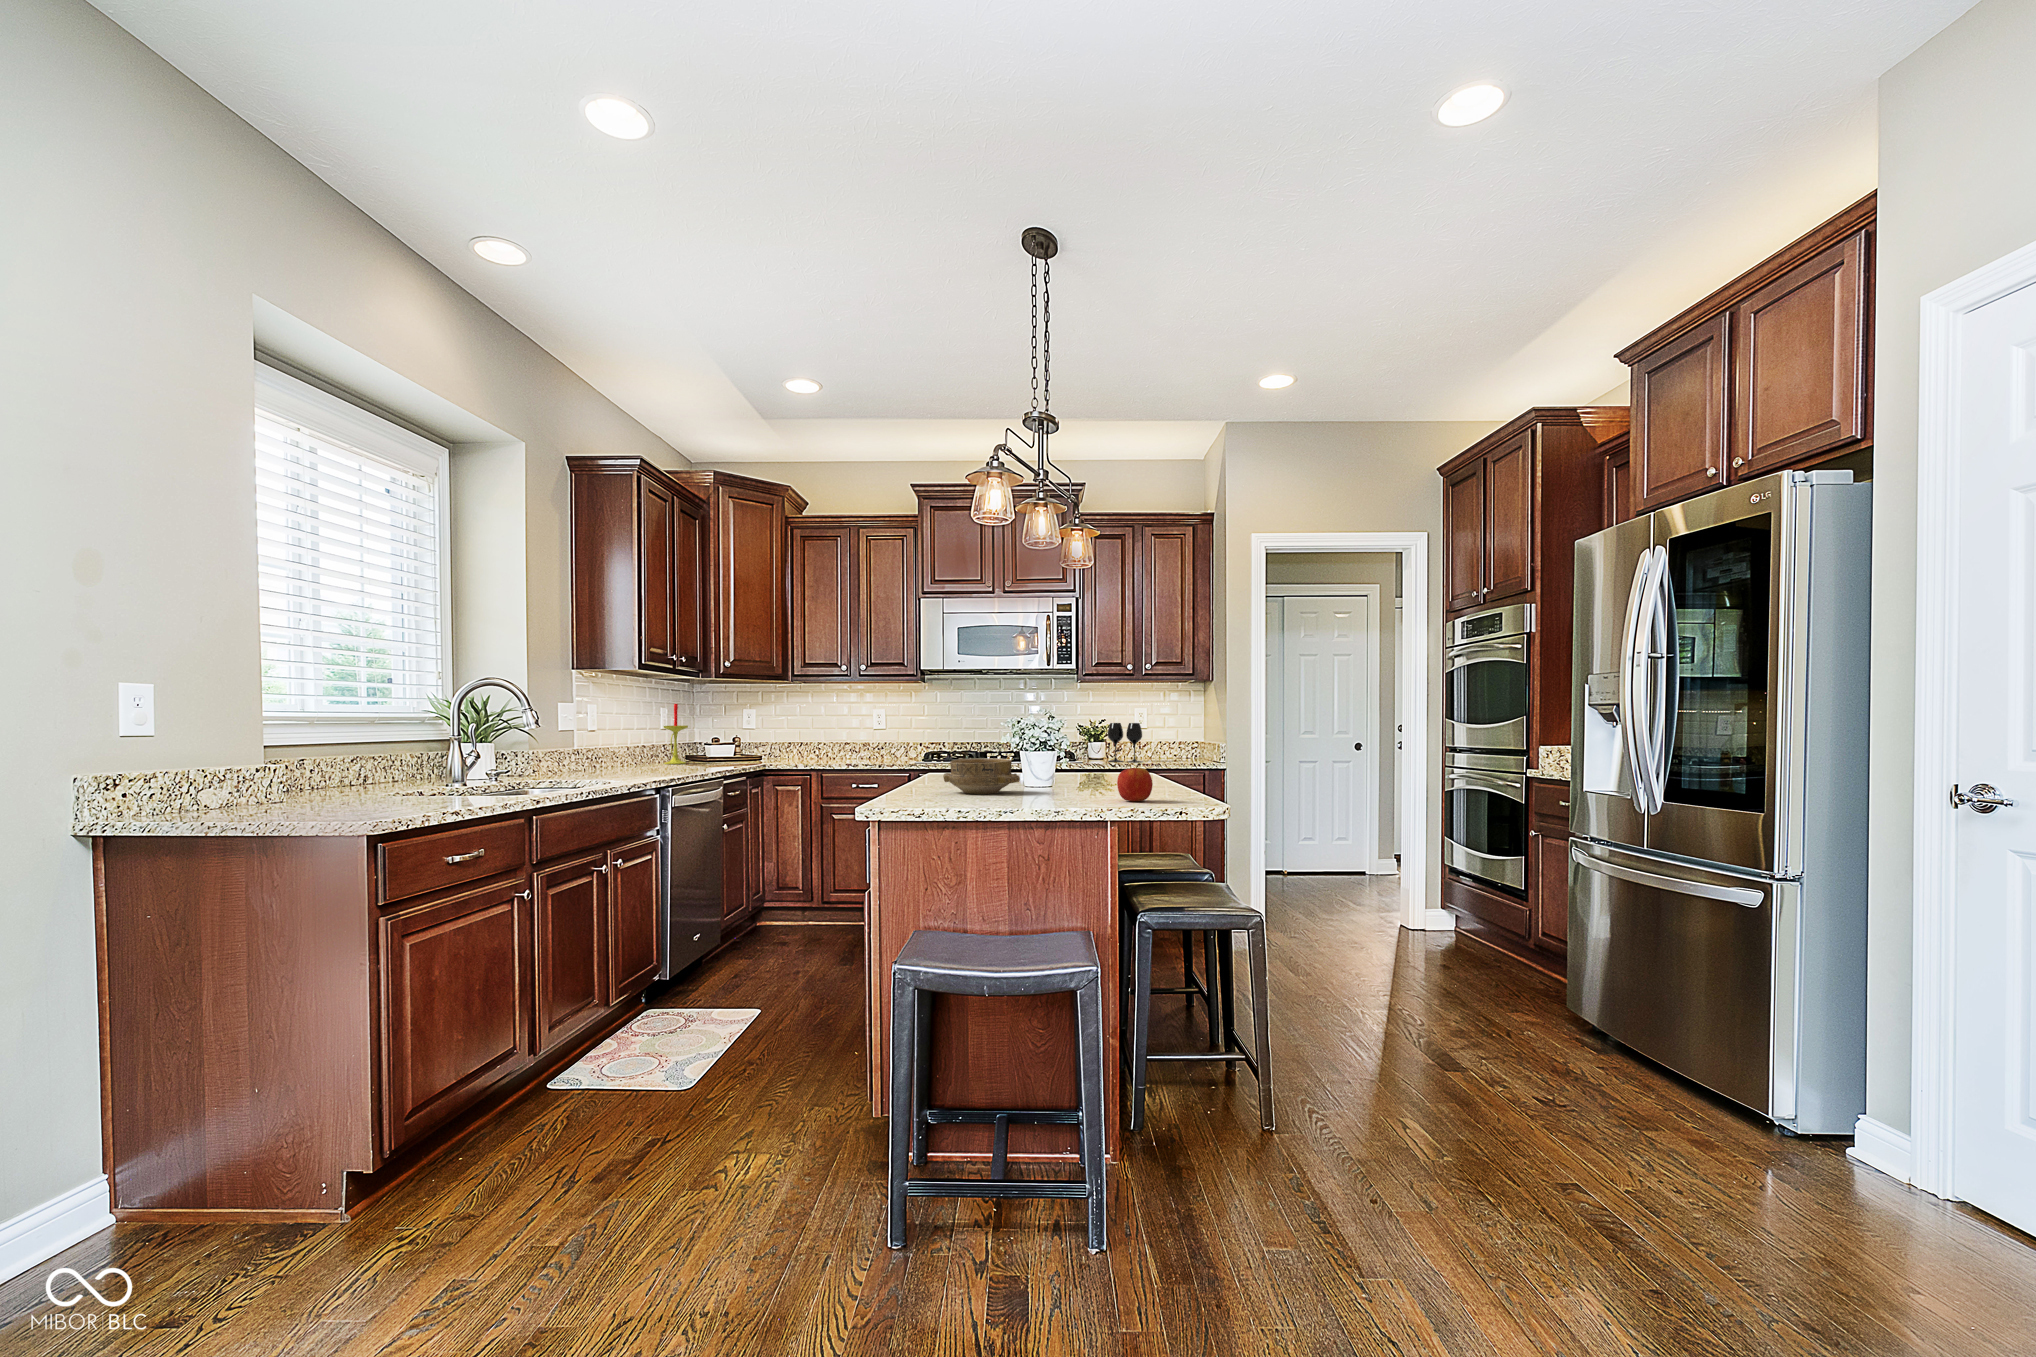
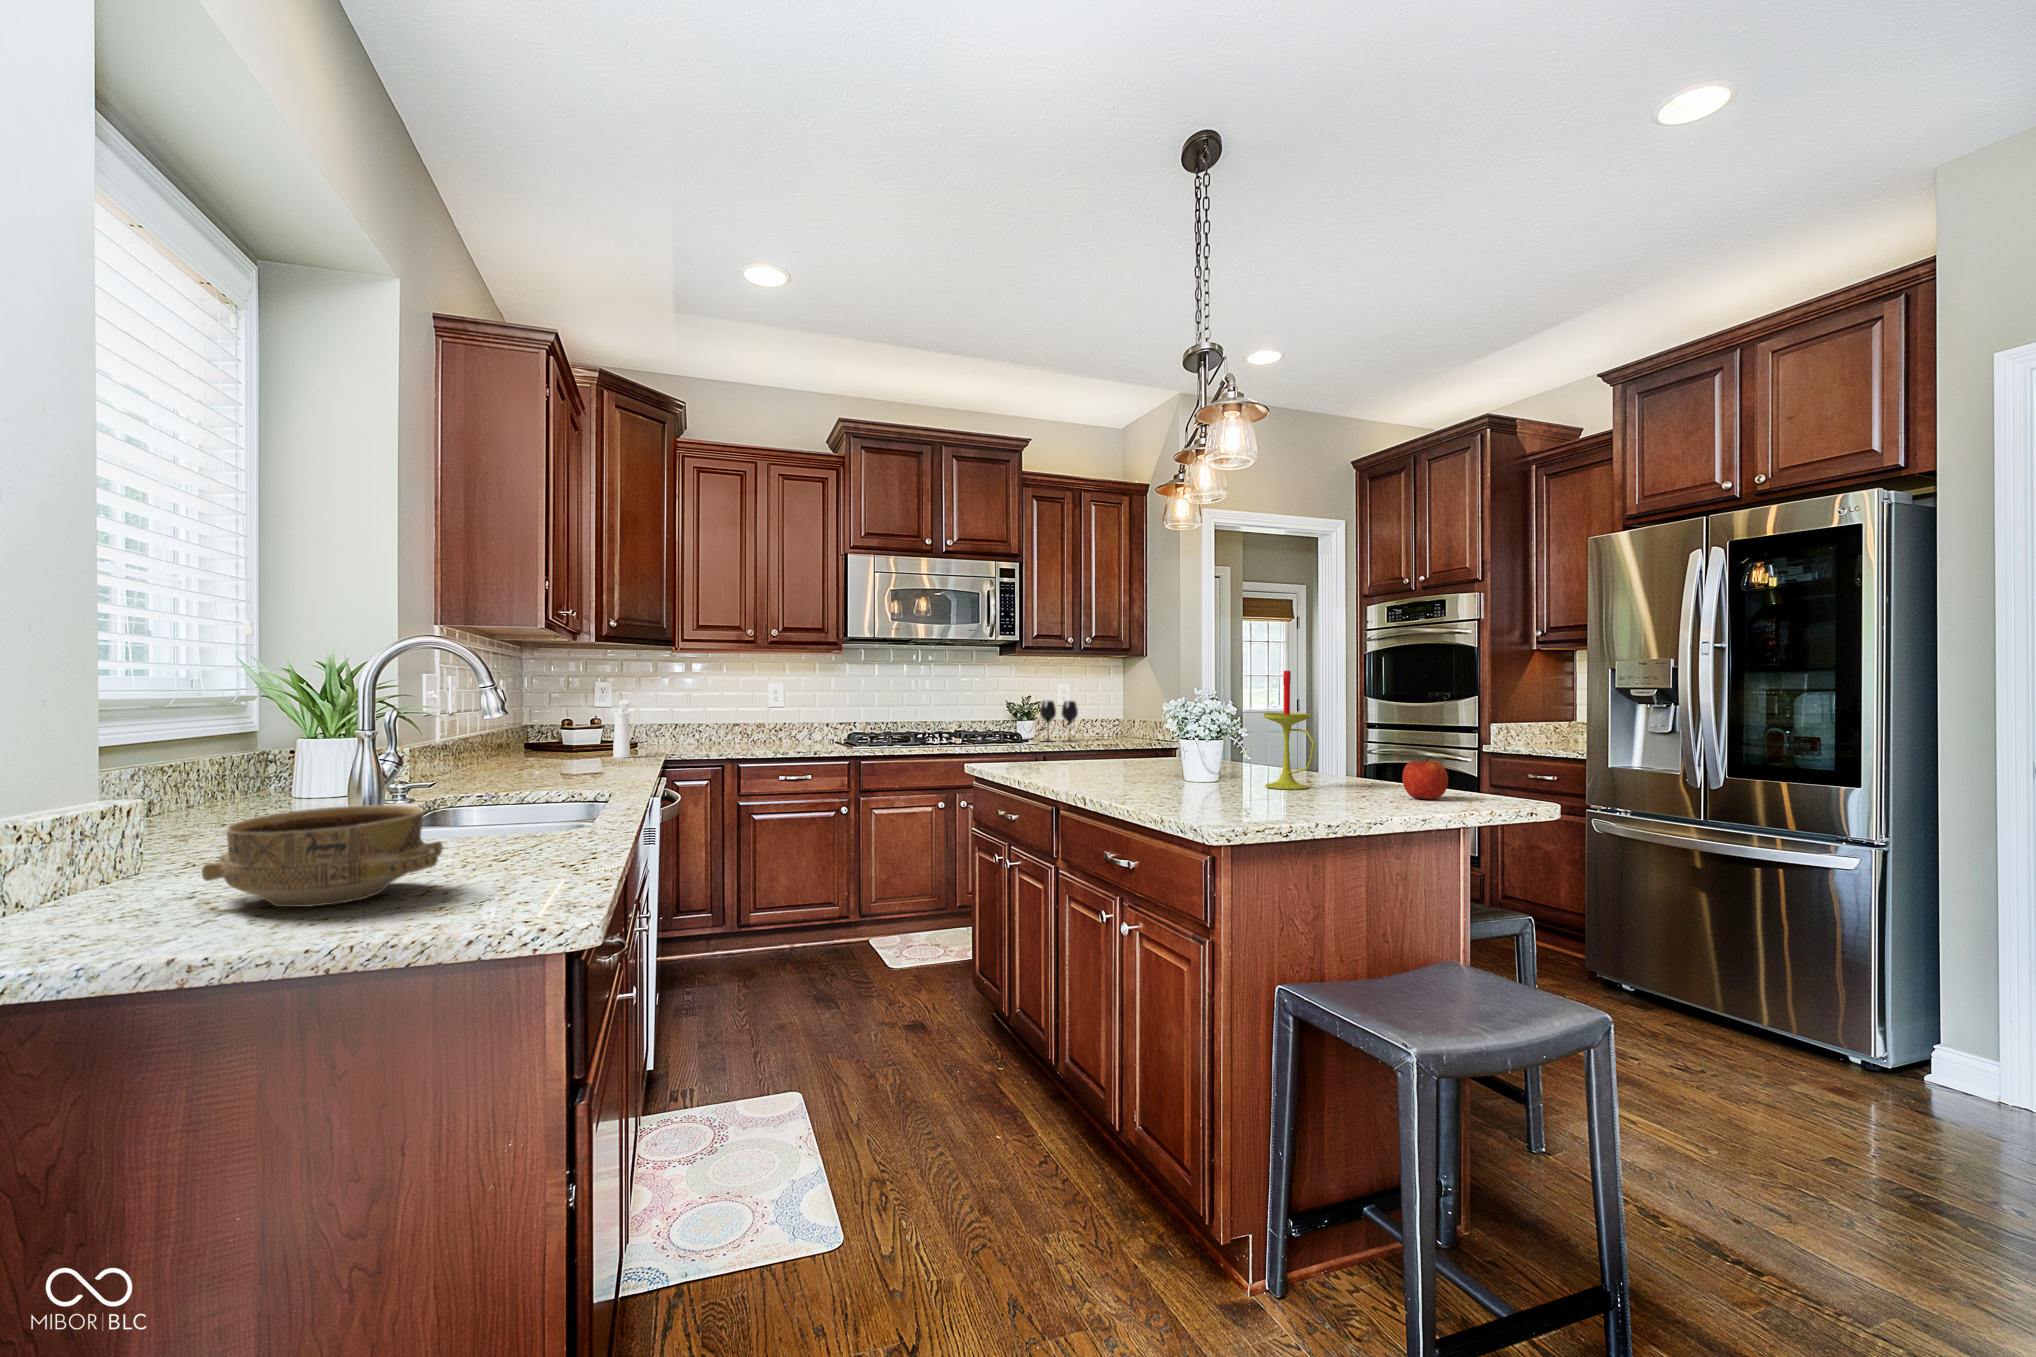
candle: present [664,704,688,764] -> present [1264,671,1315,790]
pepper mill: none [715,722,734,766] -> present [613,701,631,758]
ceramic bowl: present [943,758,1020,794] -> present [202,805,443,907]

